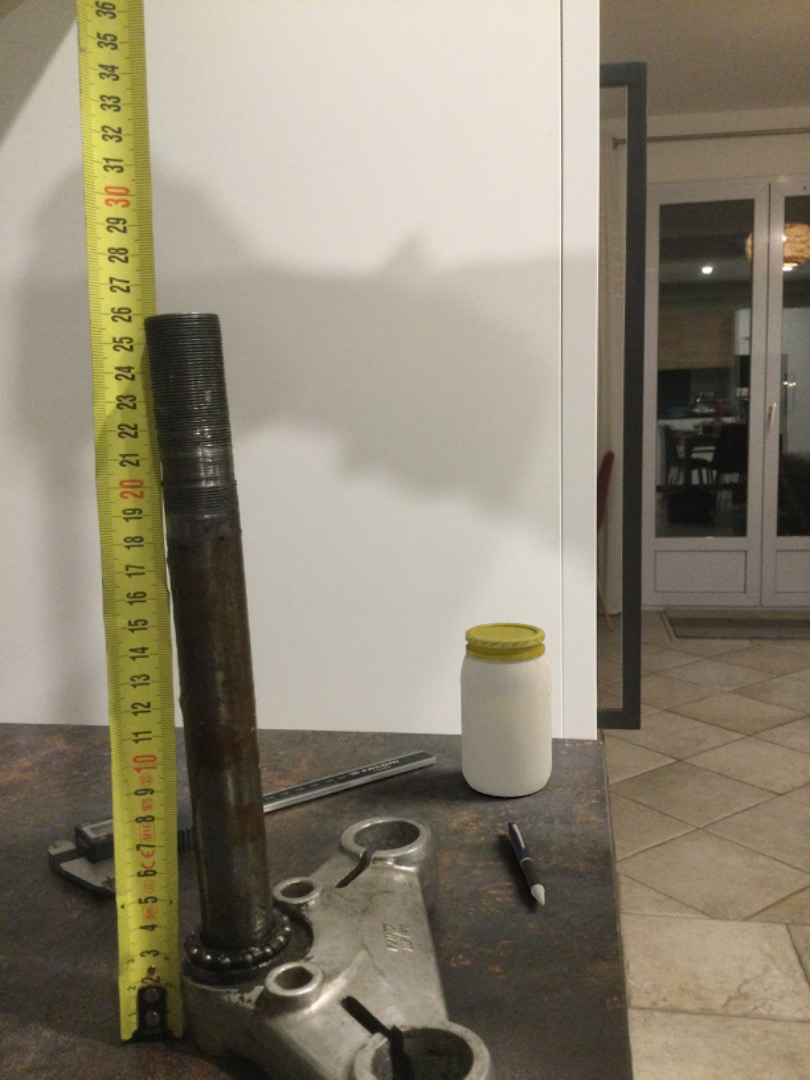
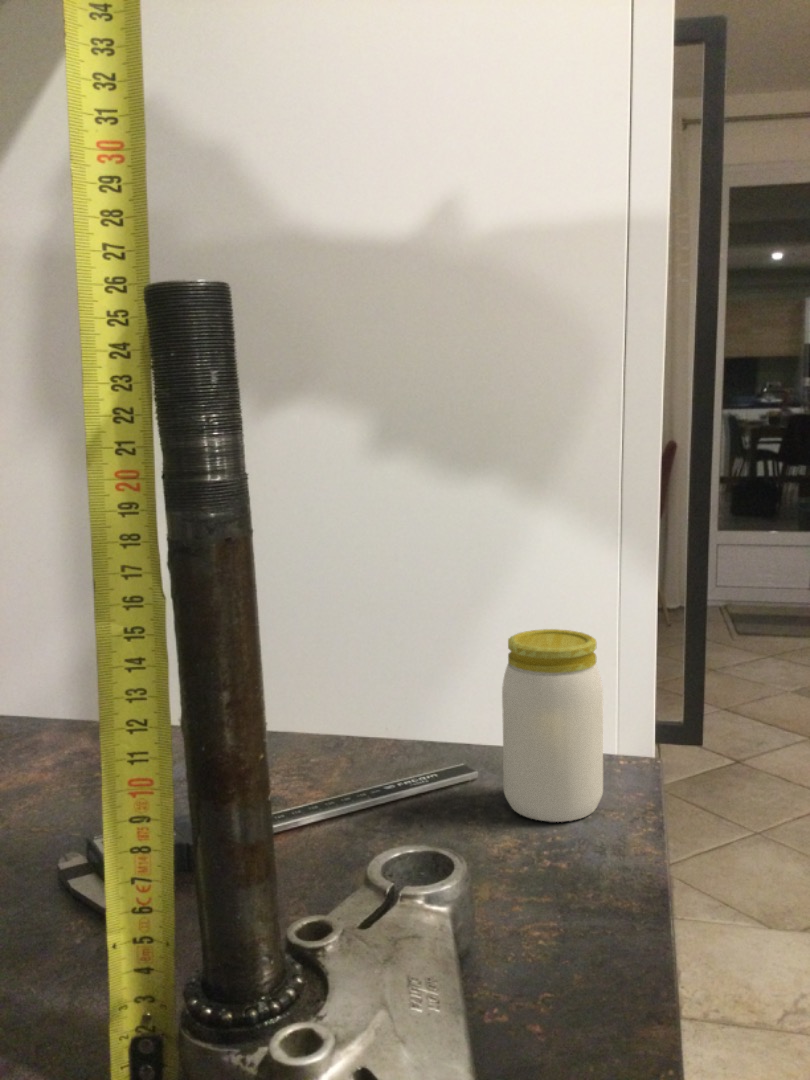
pen: present [508,821,545,905] -> none [553,850,593,952]

